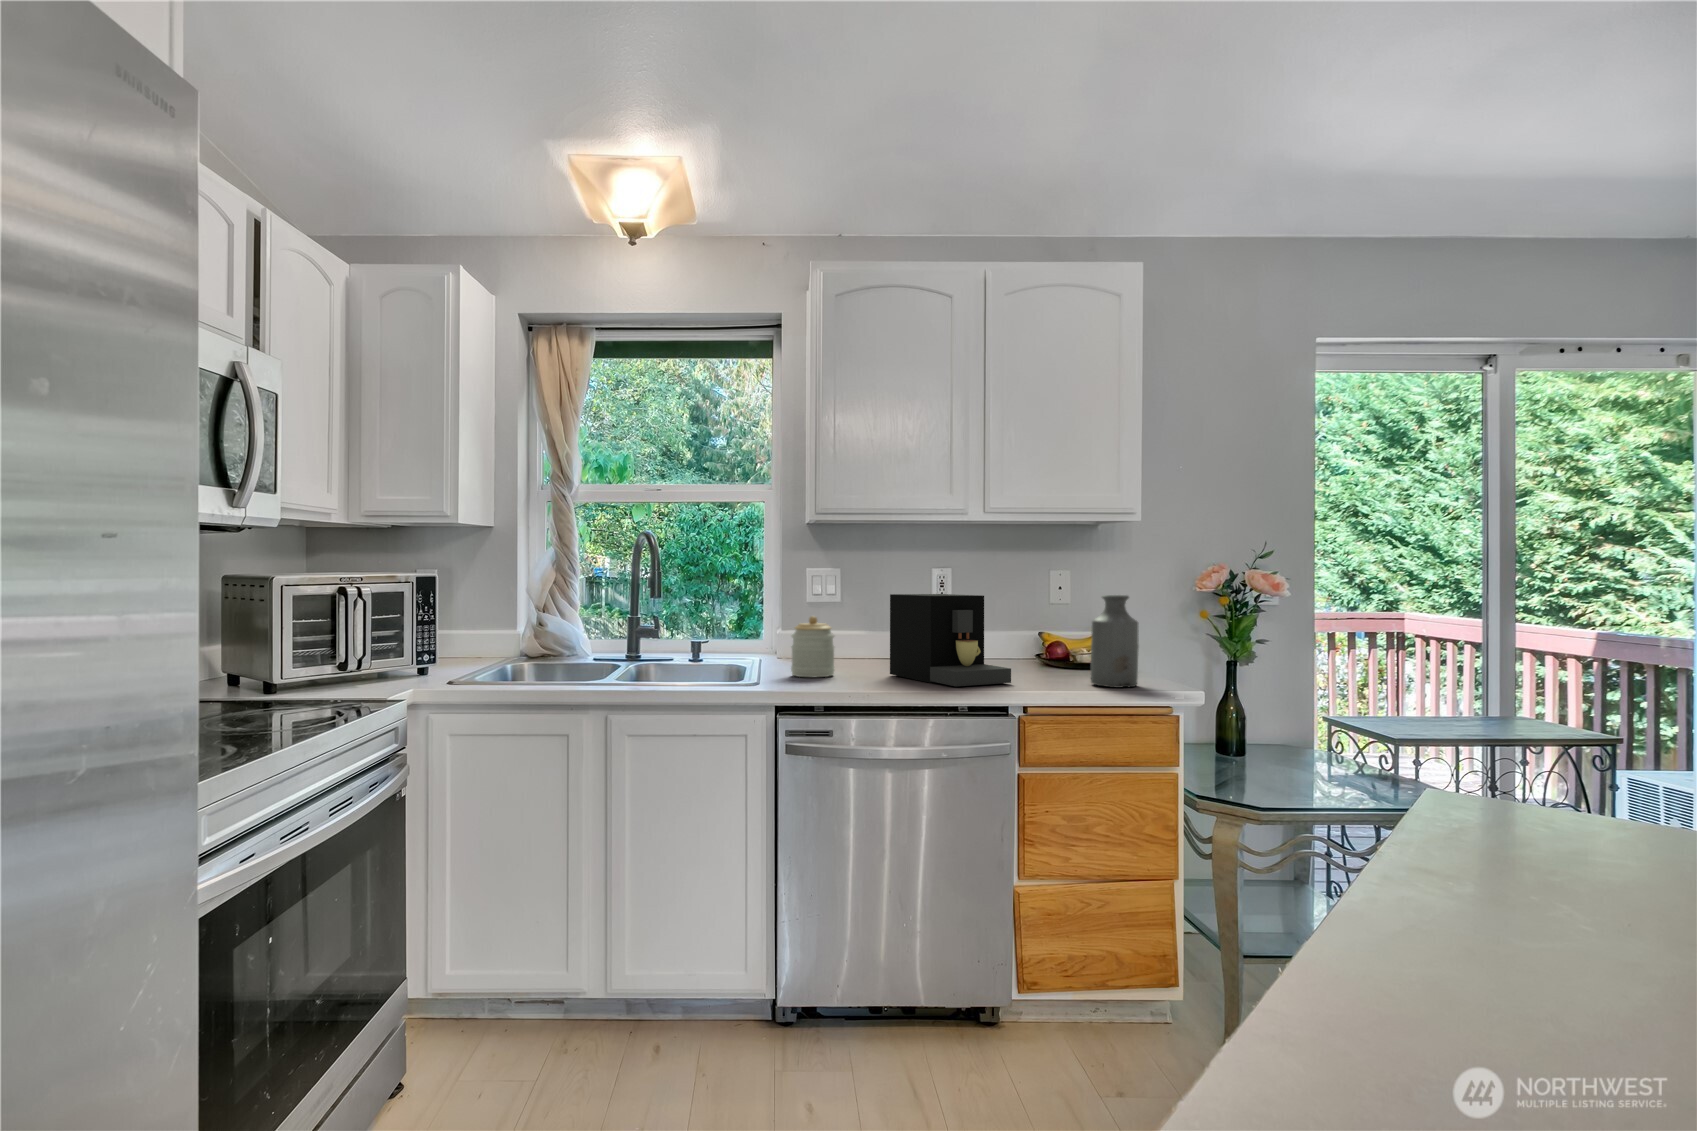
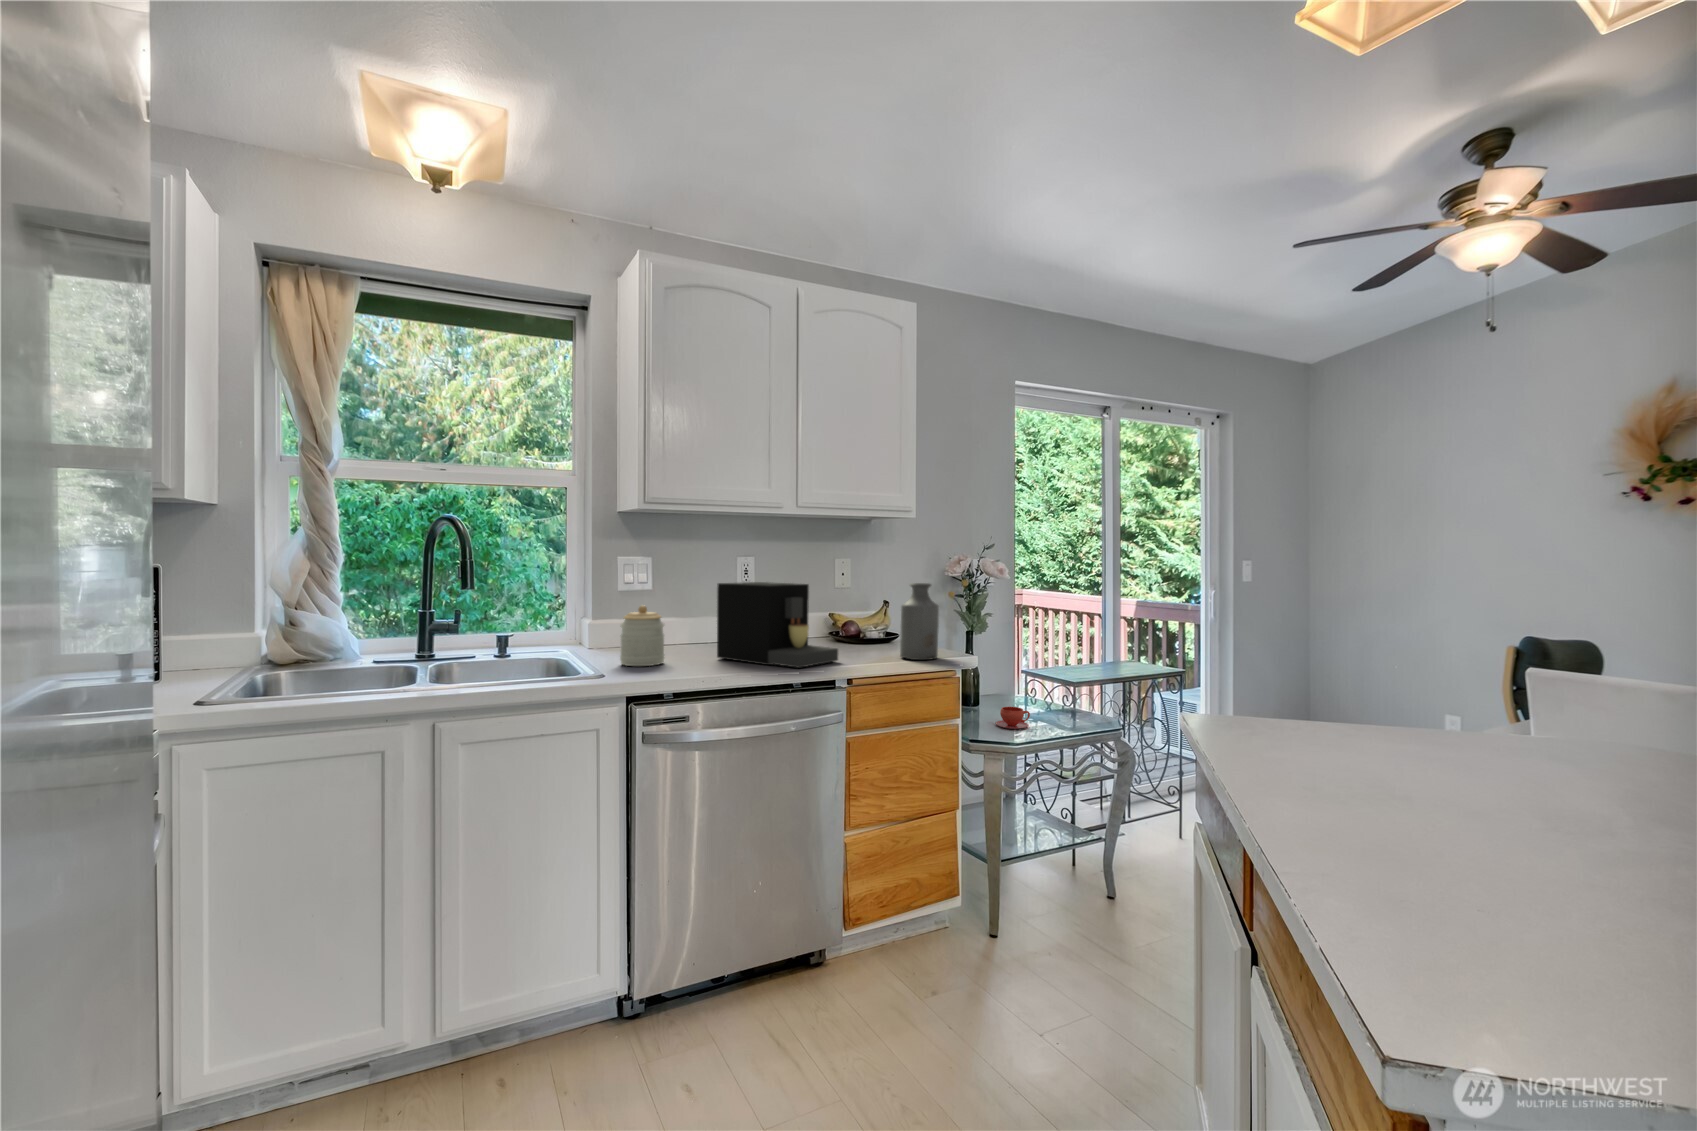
teacup: none [1243,758,1292,788] -> present [996,707,1030,729]

